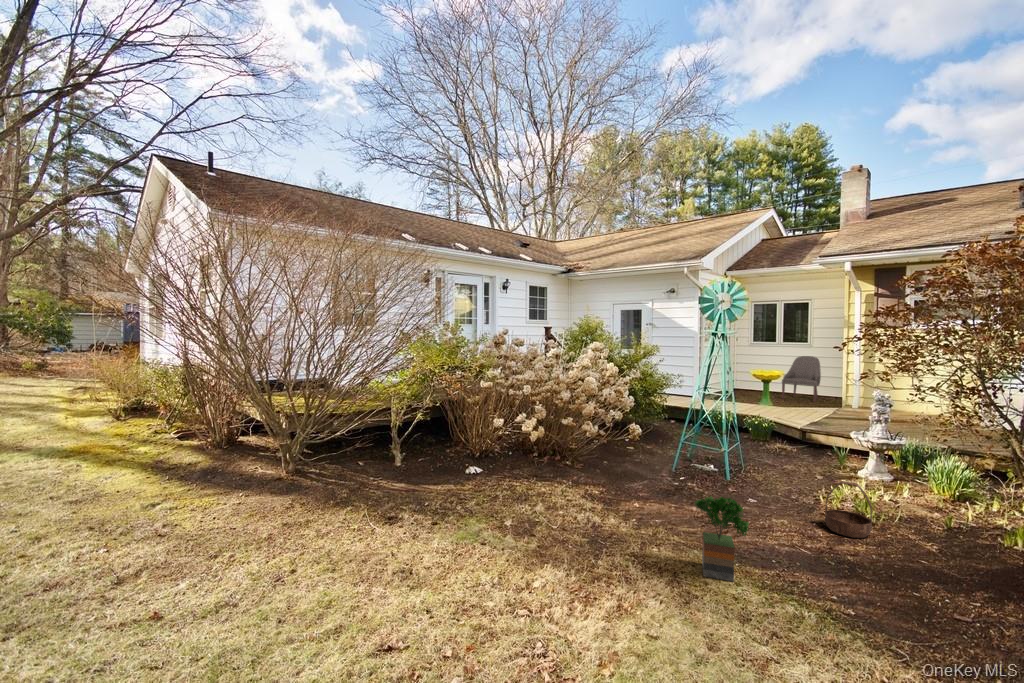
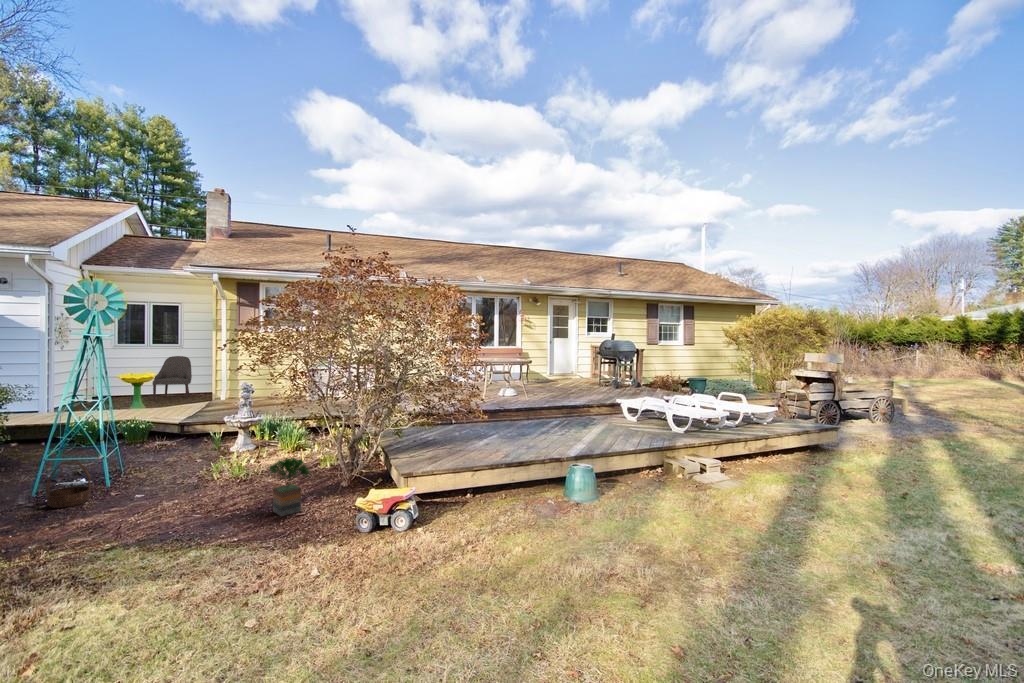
basket: present [825,481,872,538] -> present [46,461,91,508]
potted tree: present [695,496,749,581] -> present [269,458,310,516]

